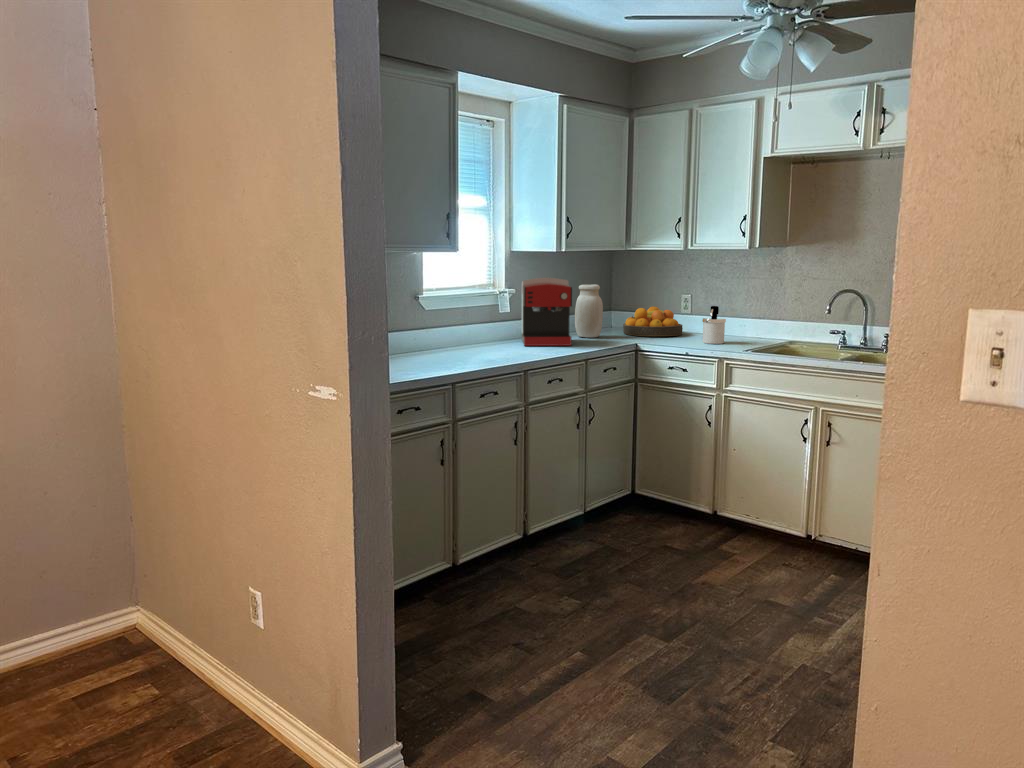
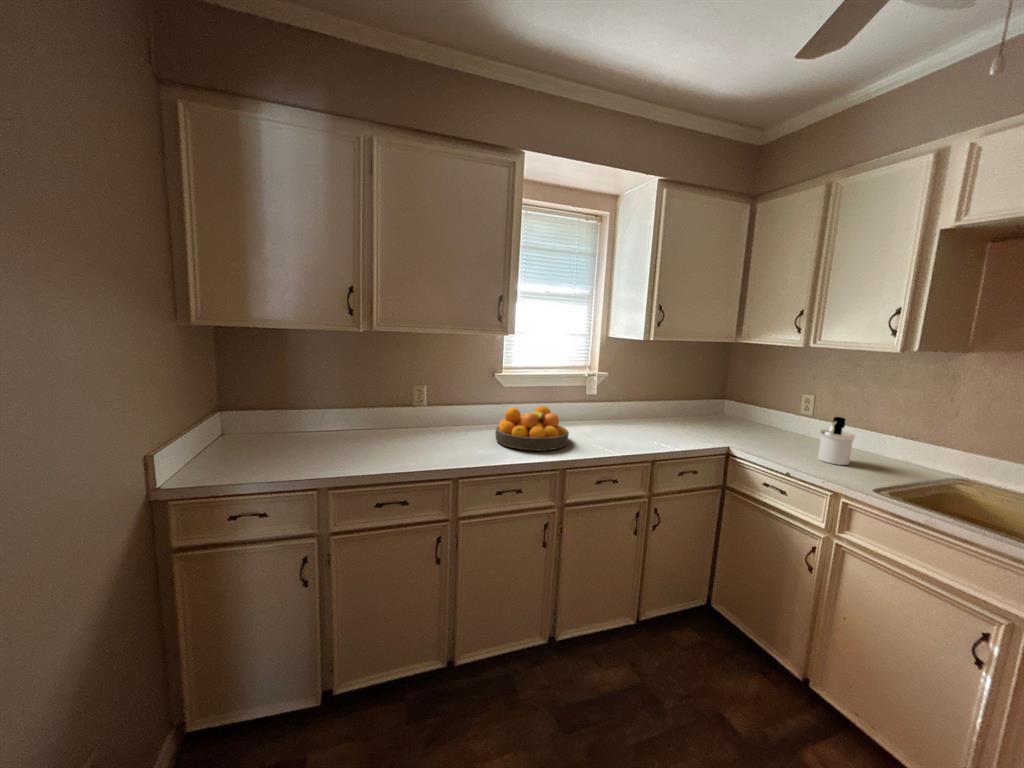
coffee maker: present [522,278,572,346] -> none [596,365,657,440]
jar: present [575,284,603,338] -> none [667,374,699,430]
fruit bowl: present [623,306,683,336] -> present [495,406,569,451]

